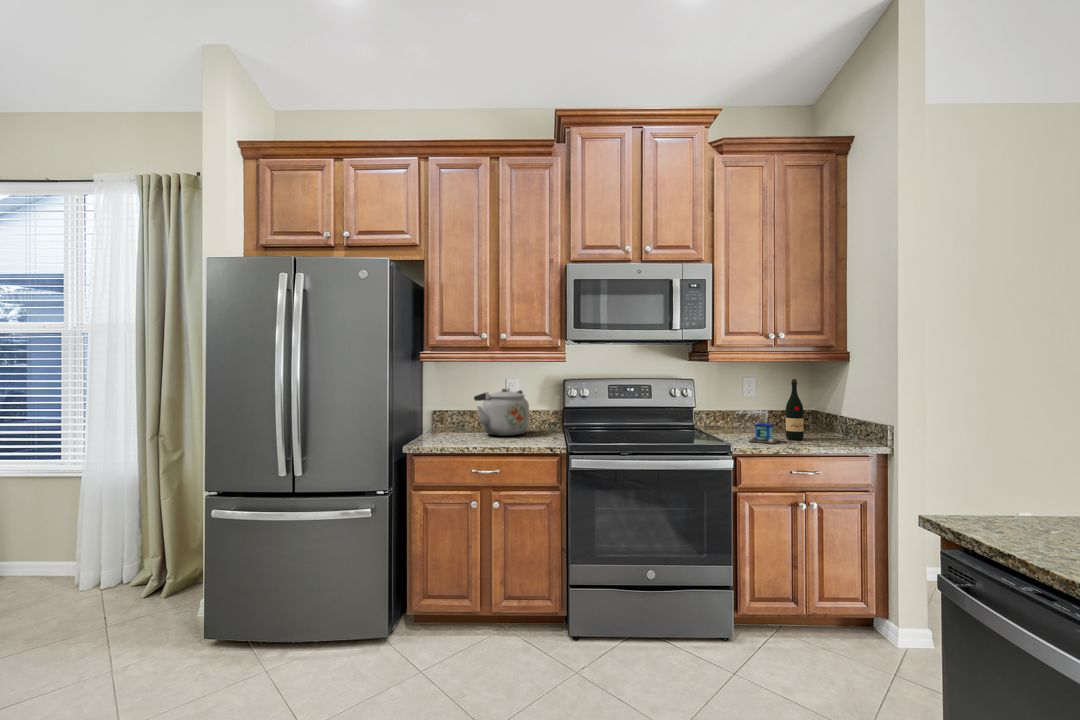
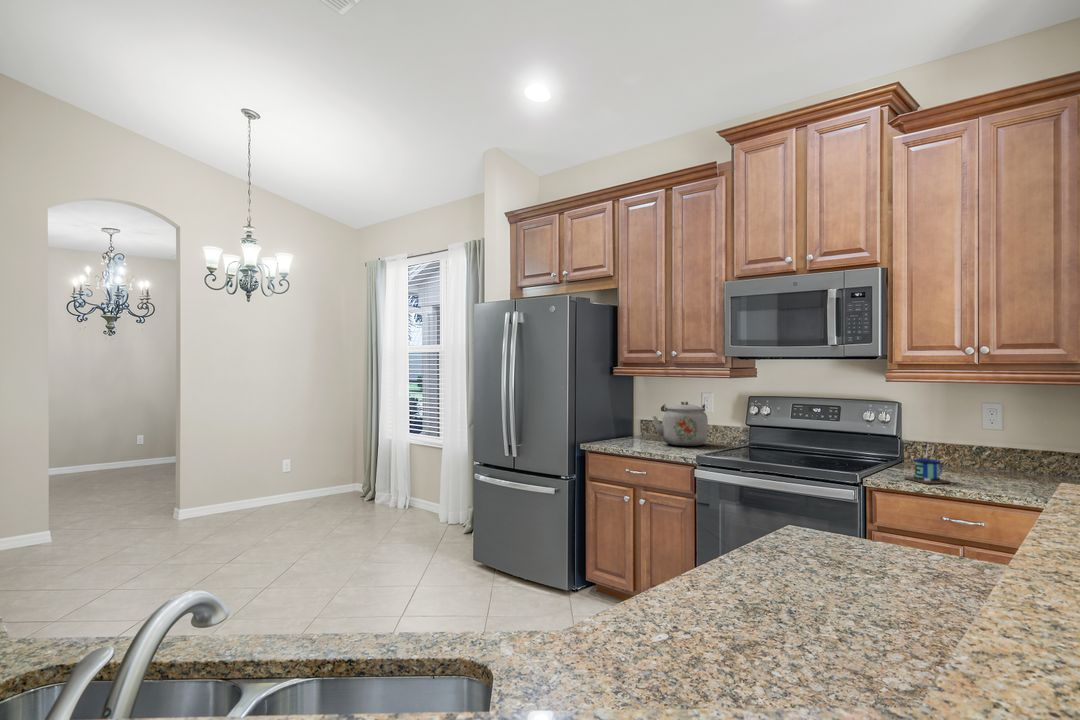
wine bottle: present [786,379,804,440] -> none [974,407,999,486]

